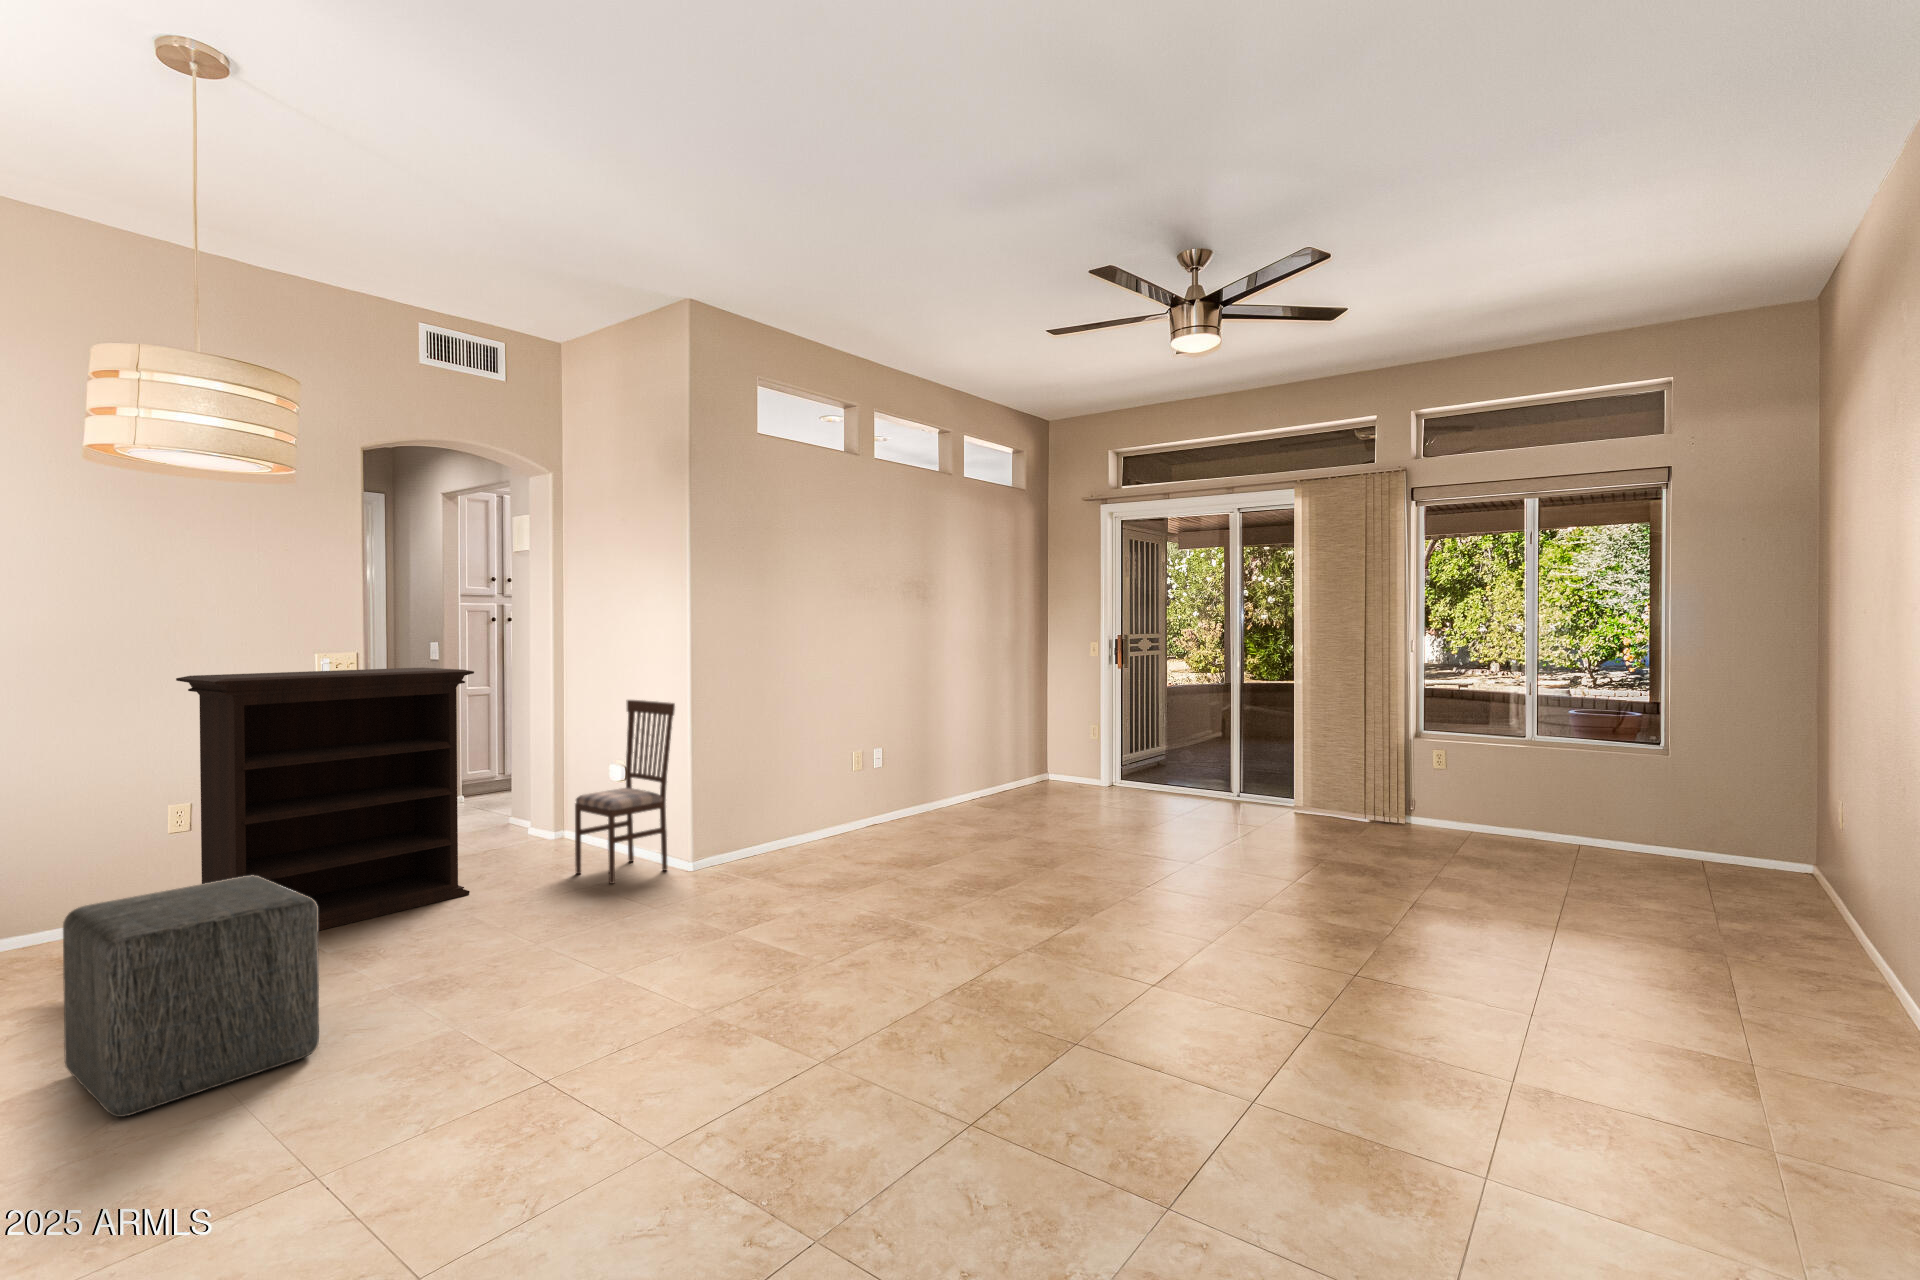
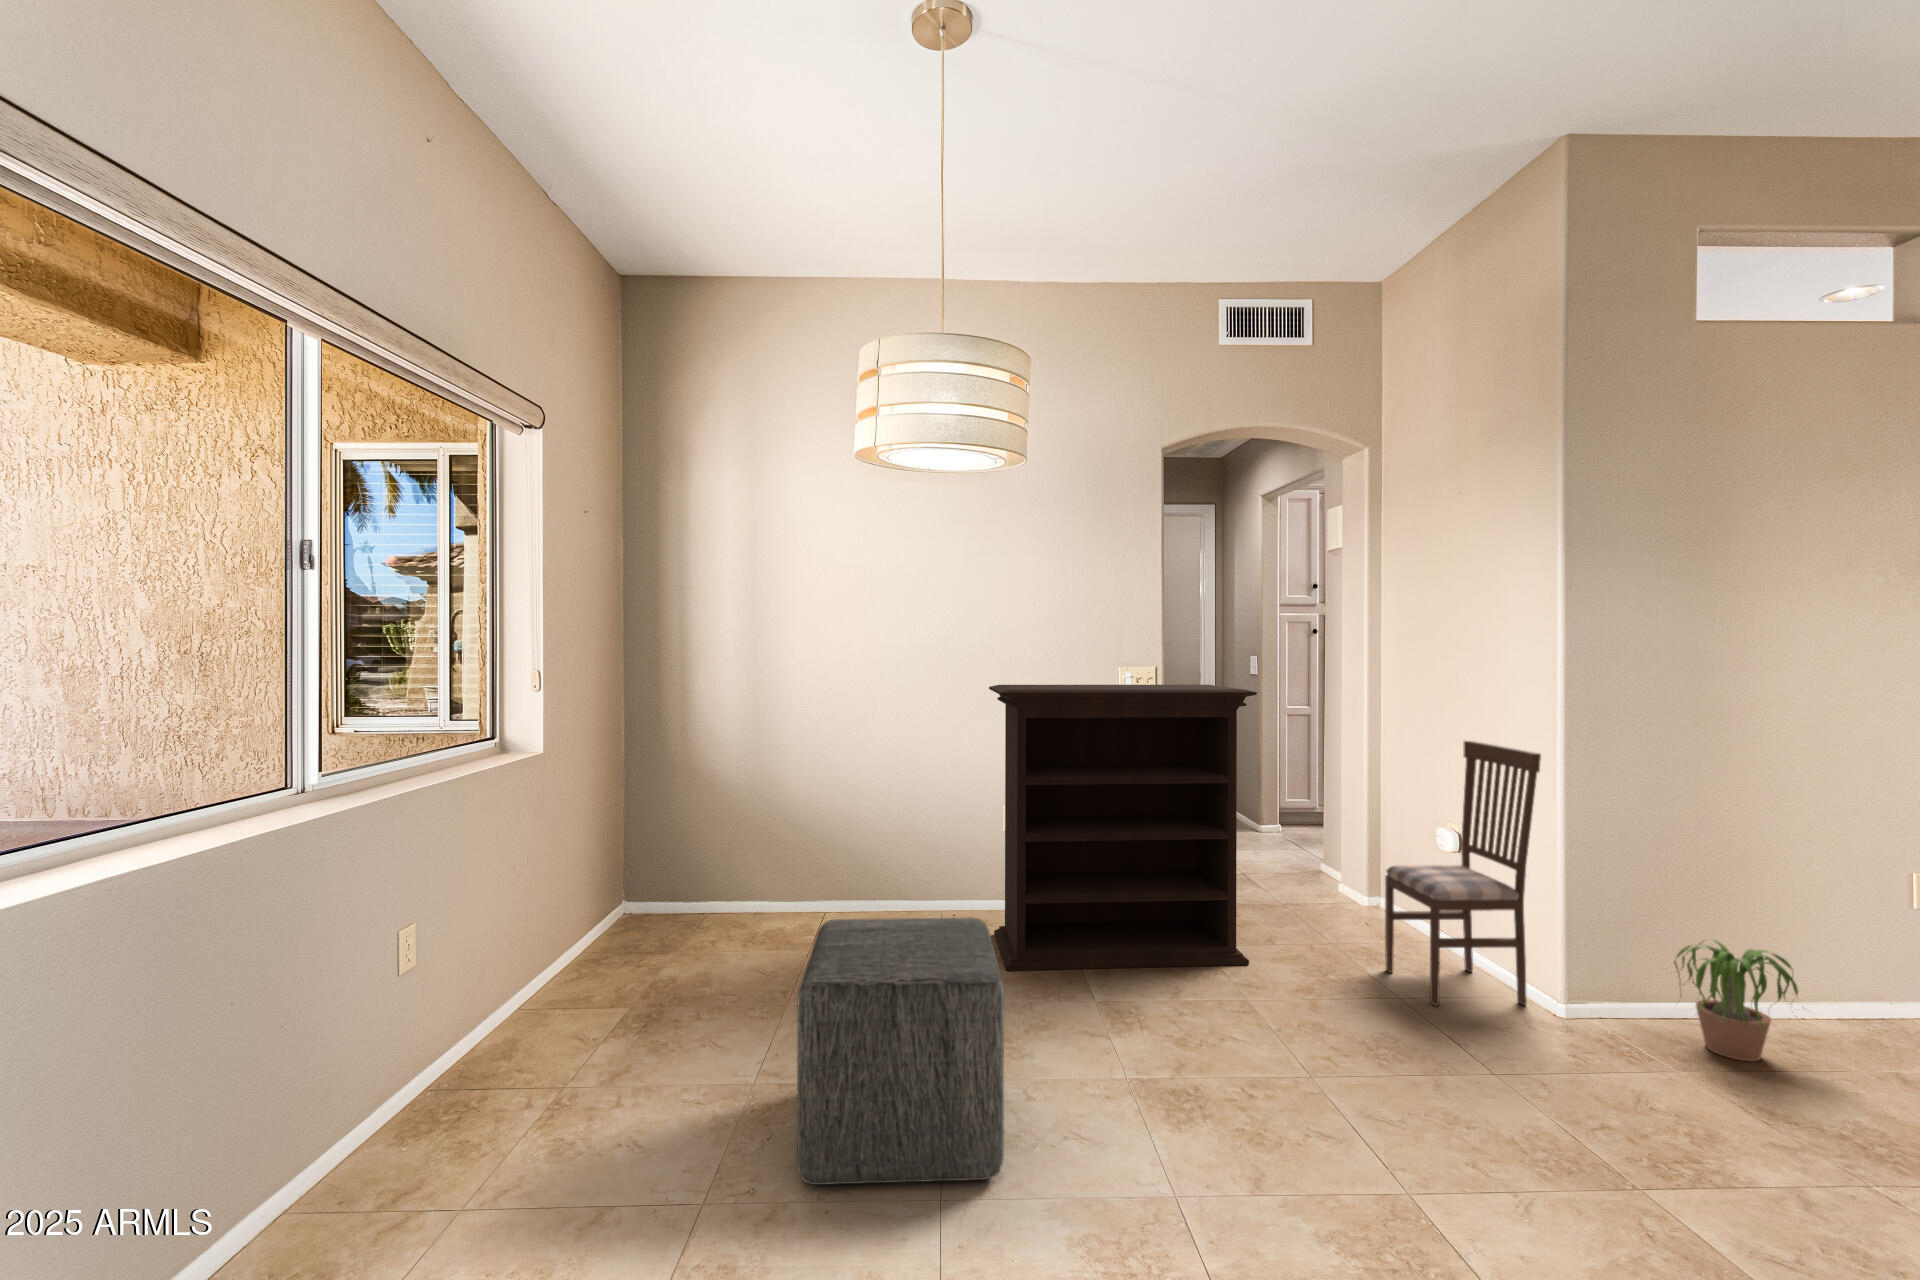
potted plant: none [739,803,806,867] -> present [1674,940,1798,1061]

